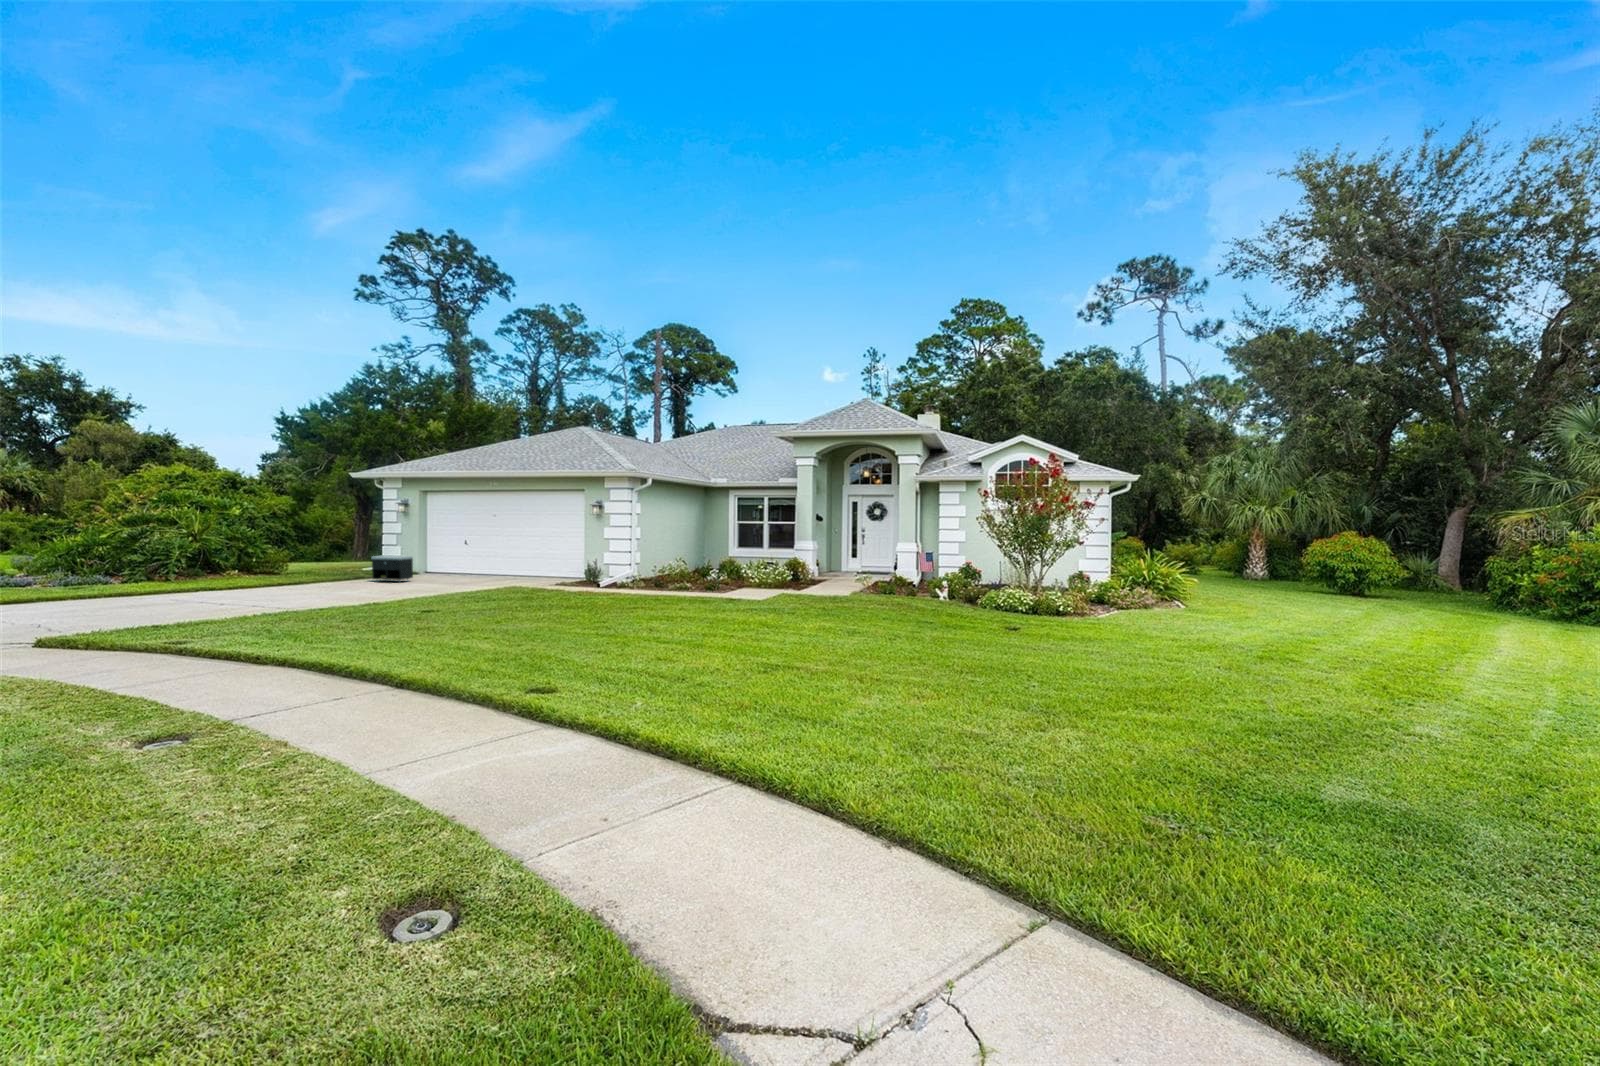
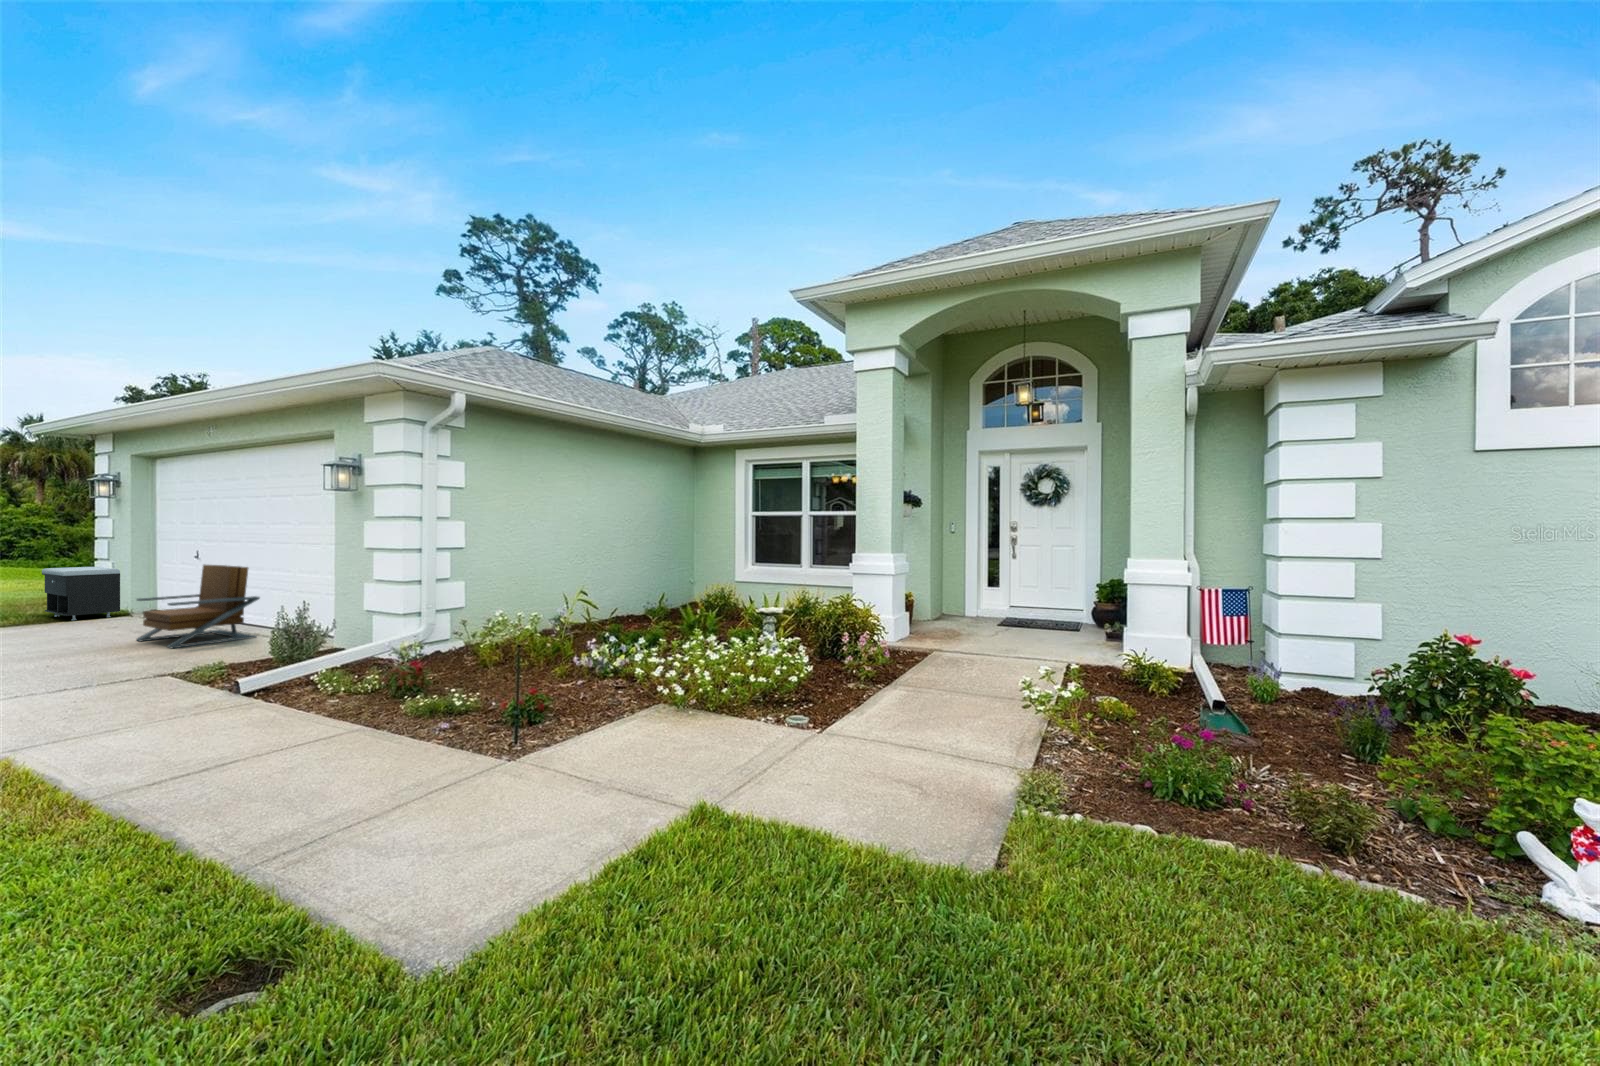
lounge chair: none [485,552,534,587] -> present [137,565,260,648]

